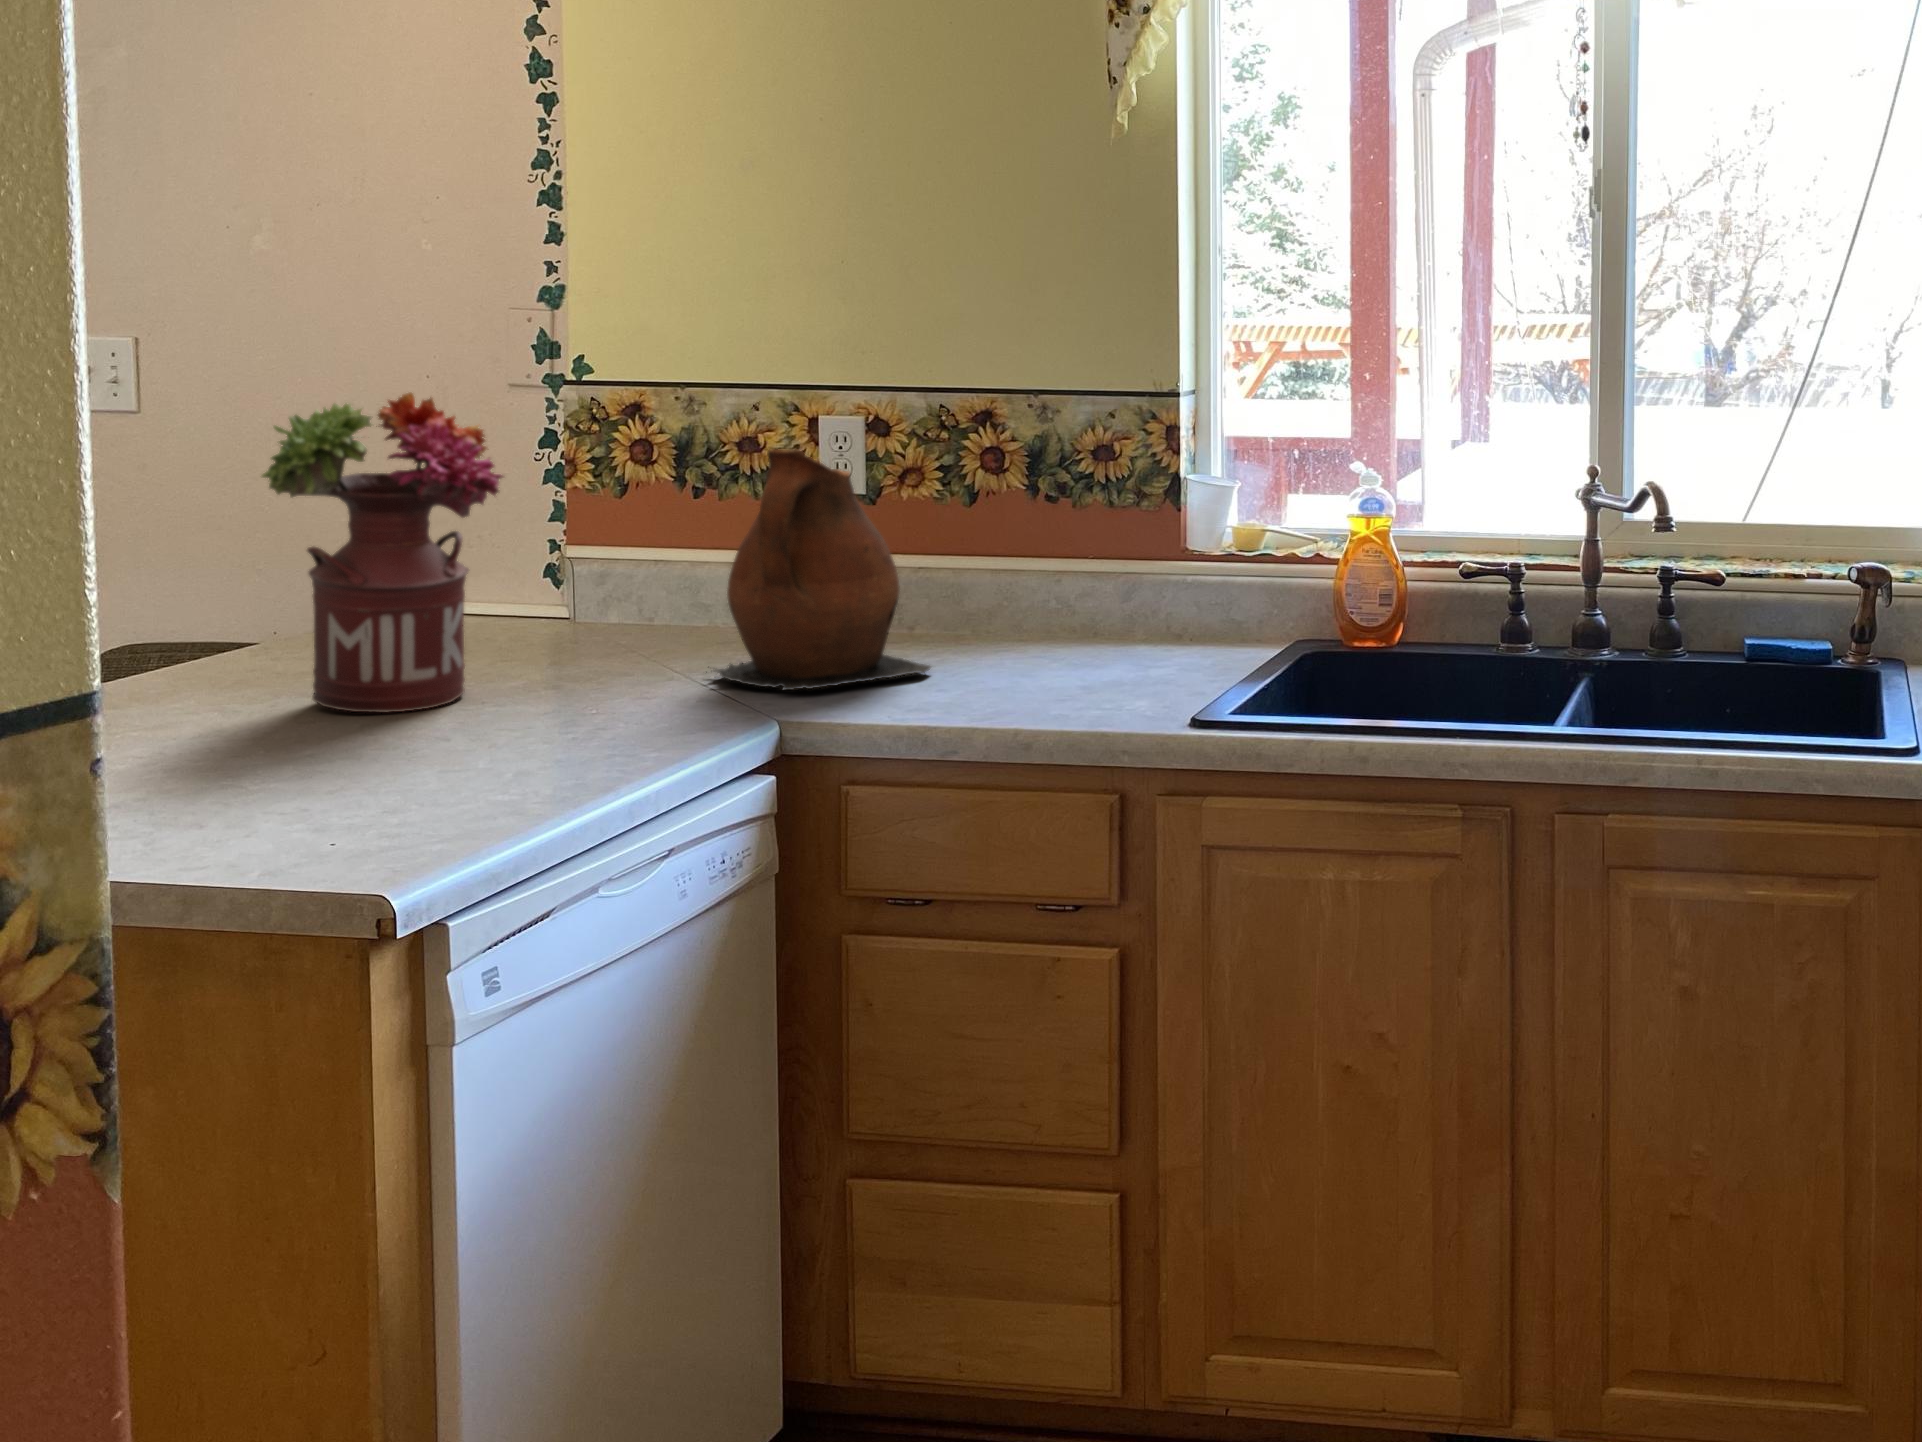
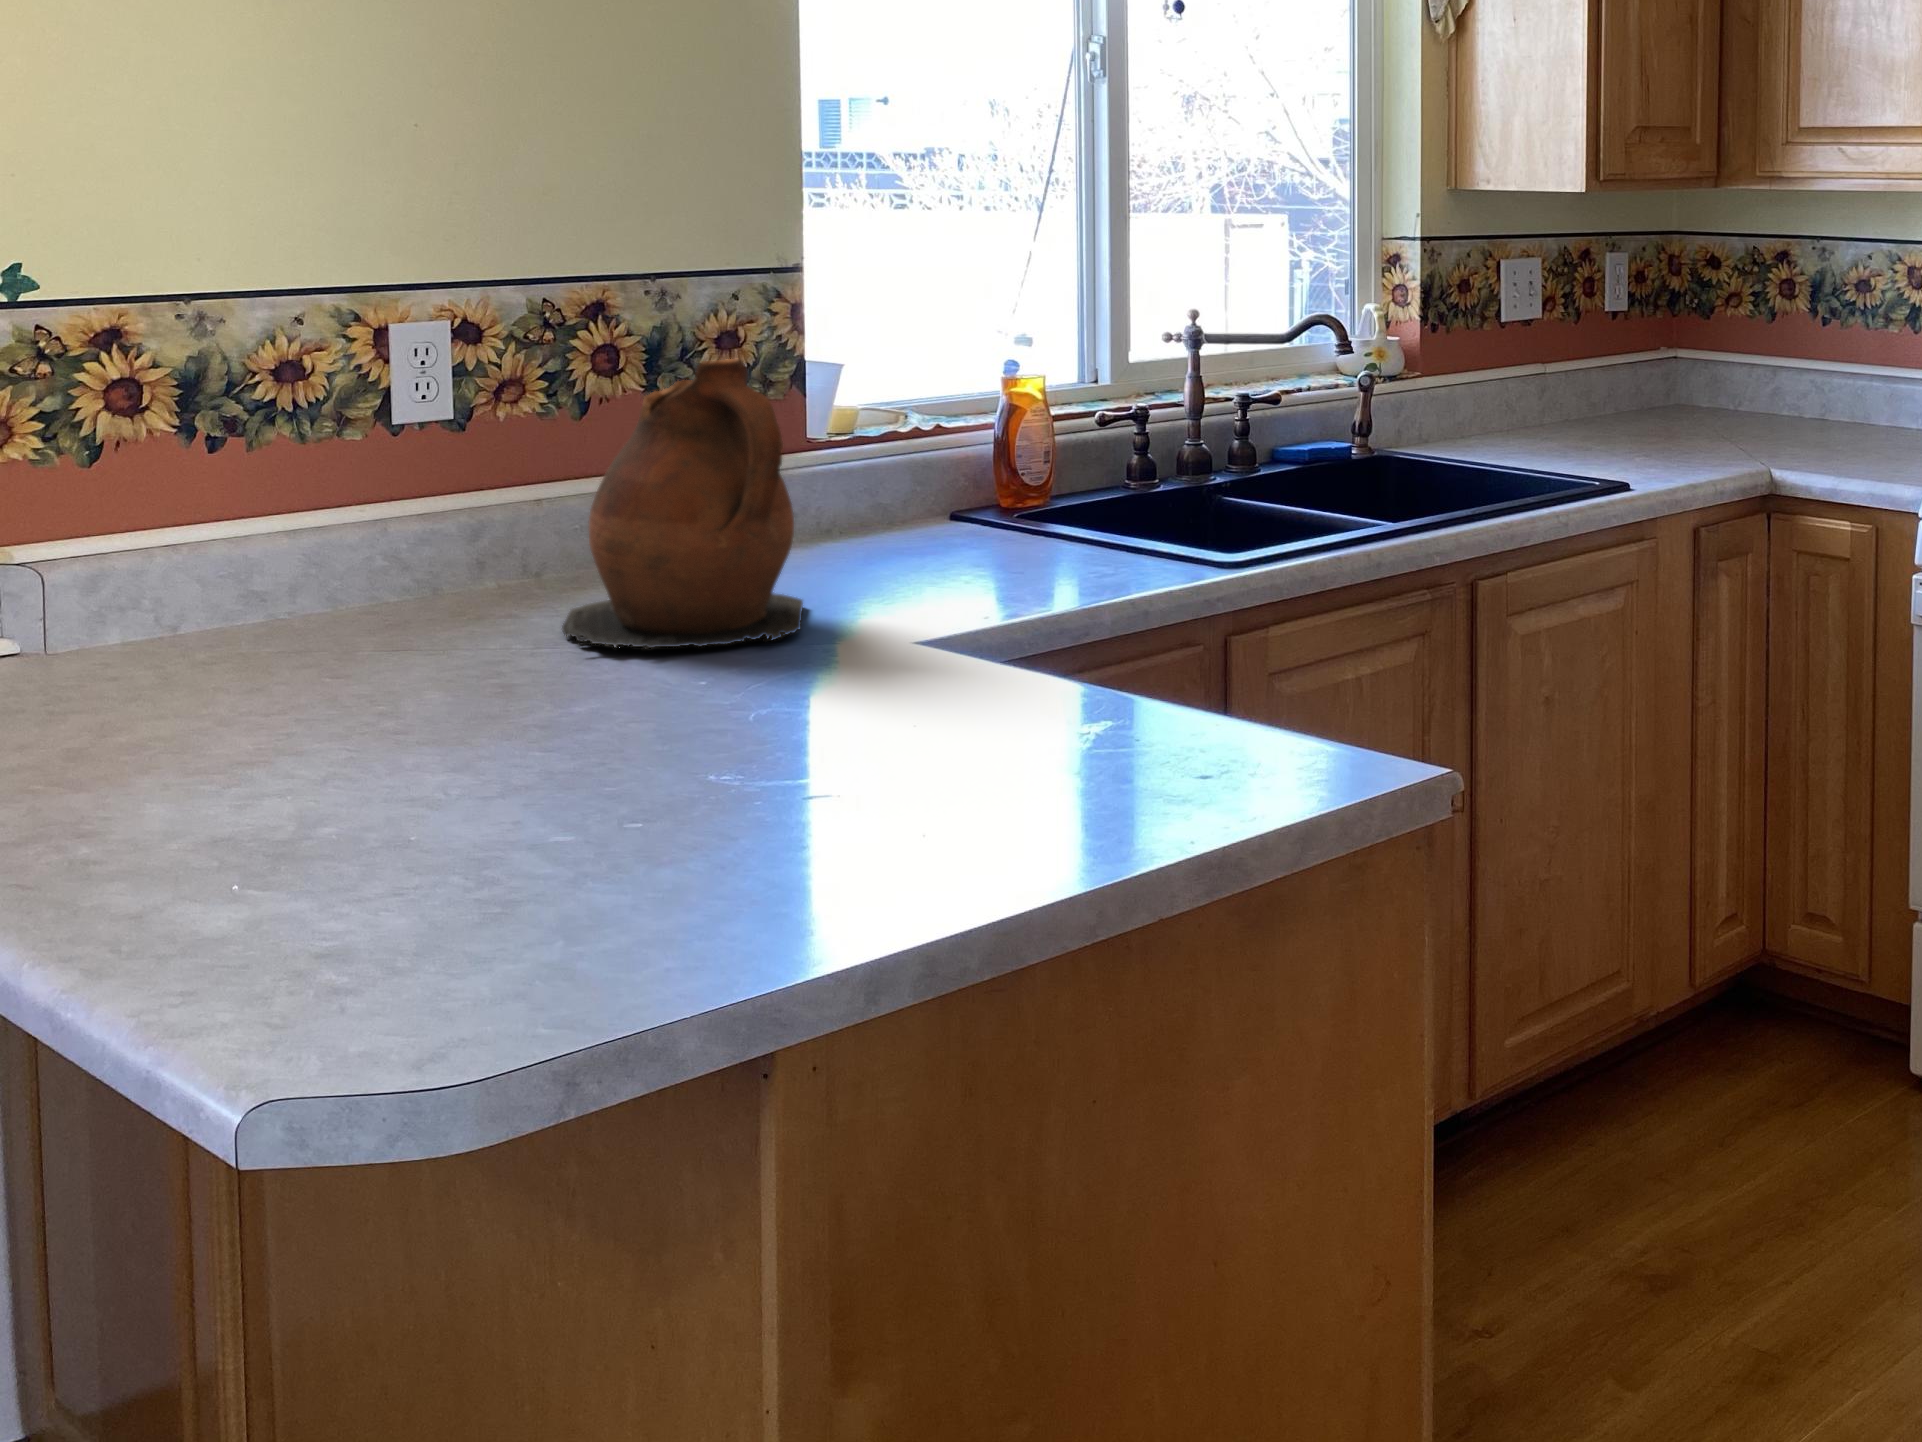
flower arrangement: present [262,393,503,712] -> none [256,326,562,782]

